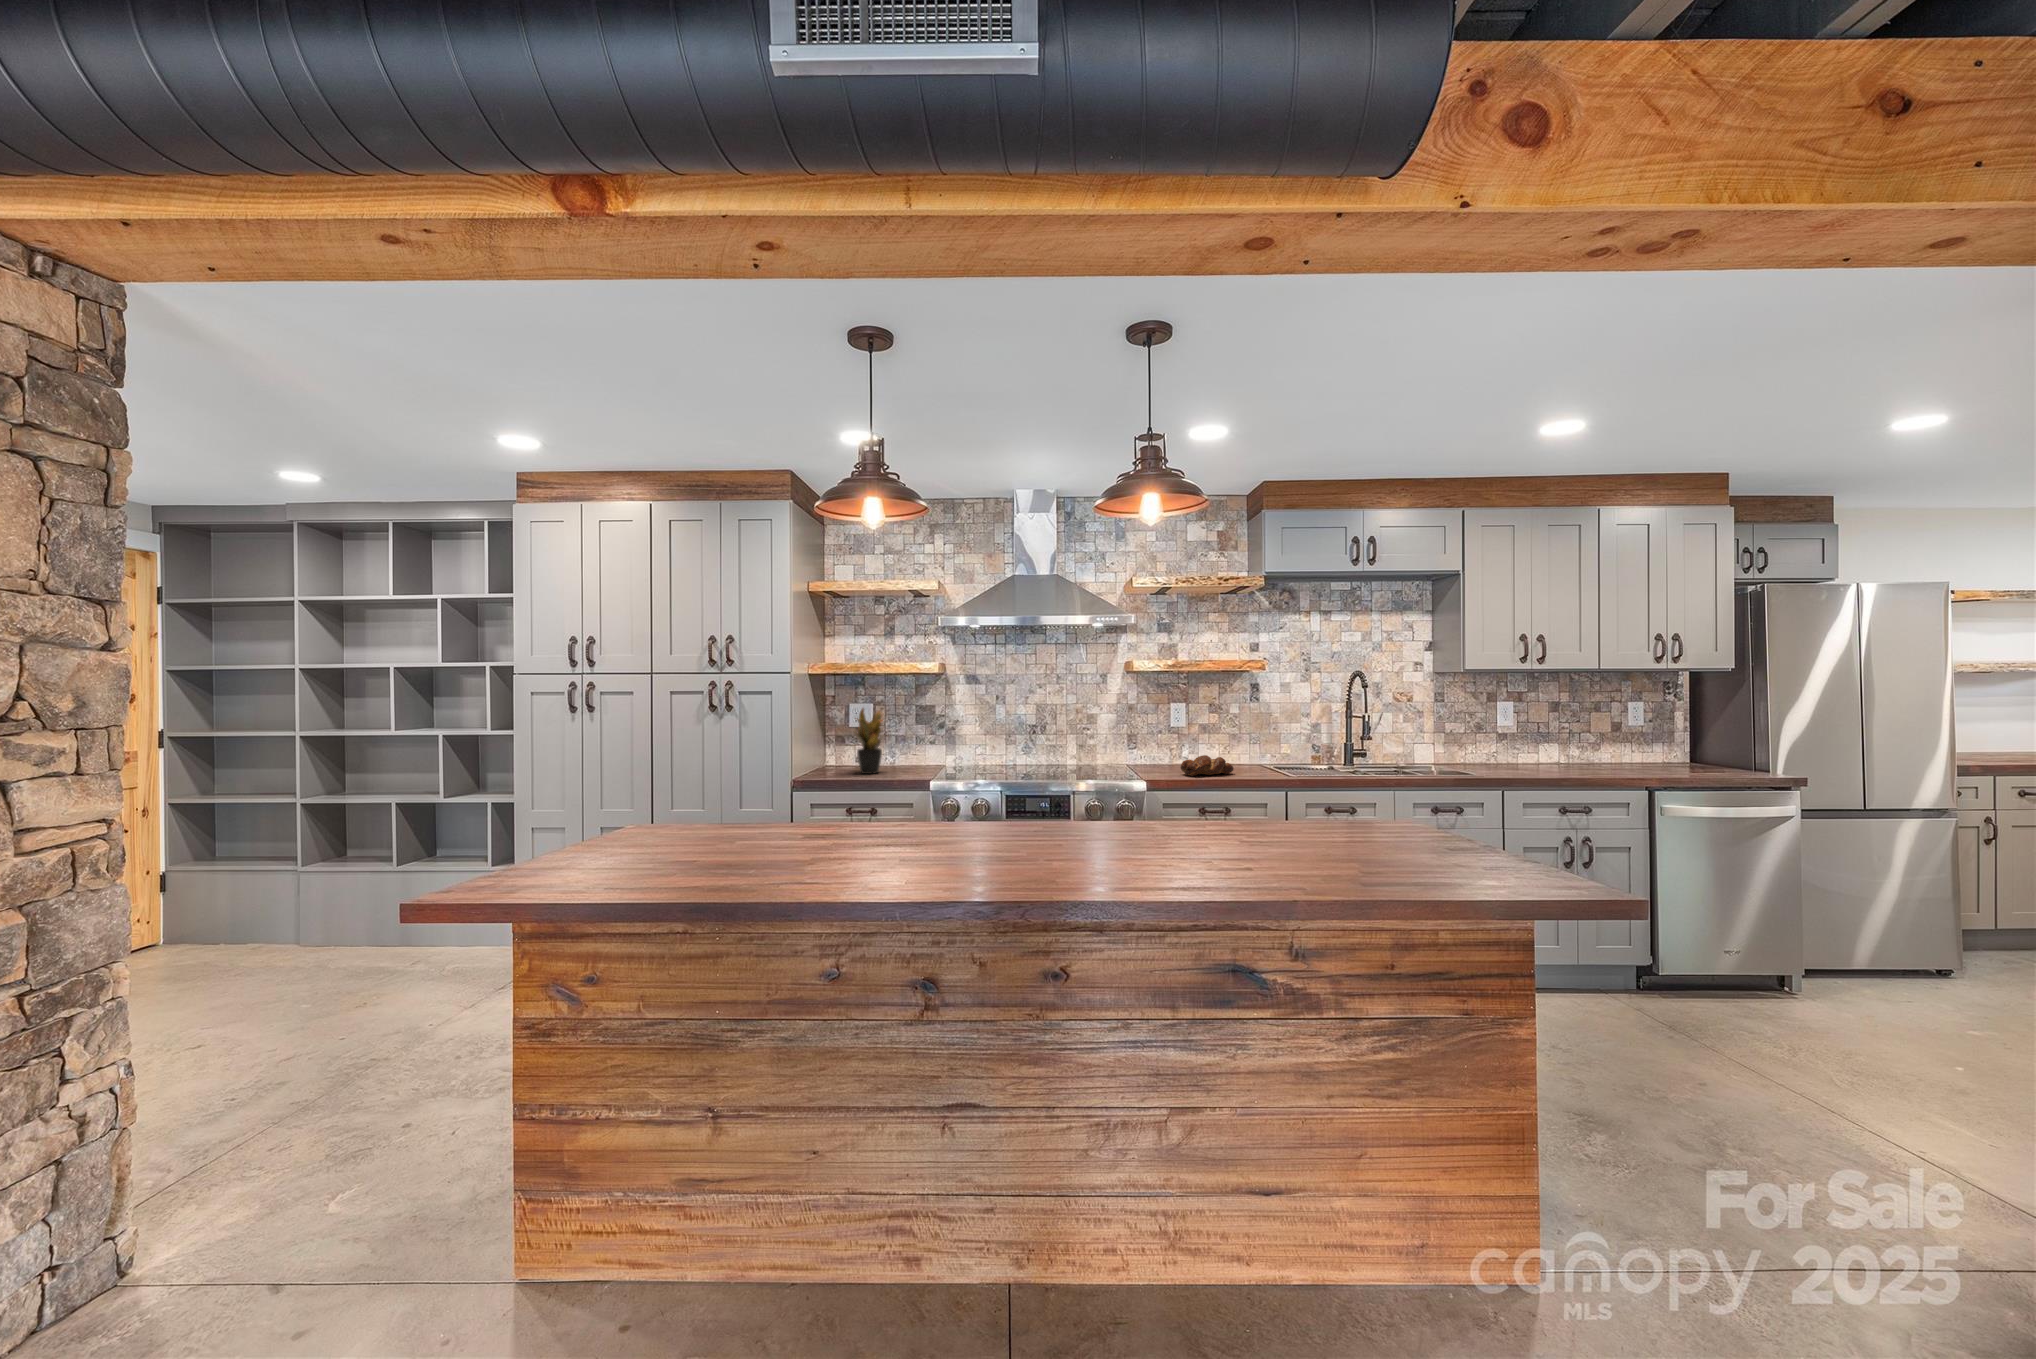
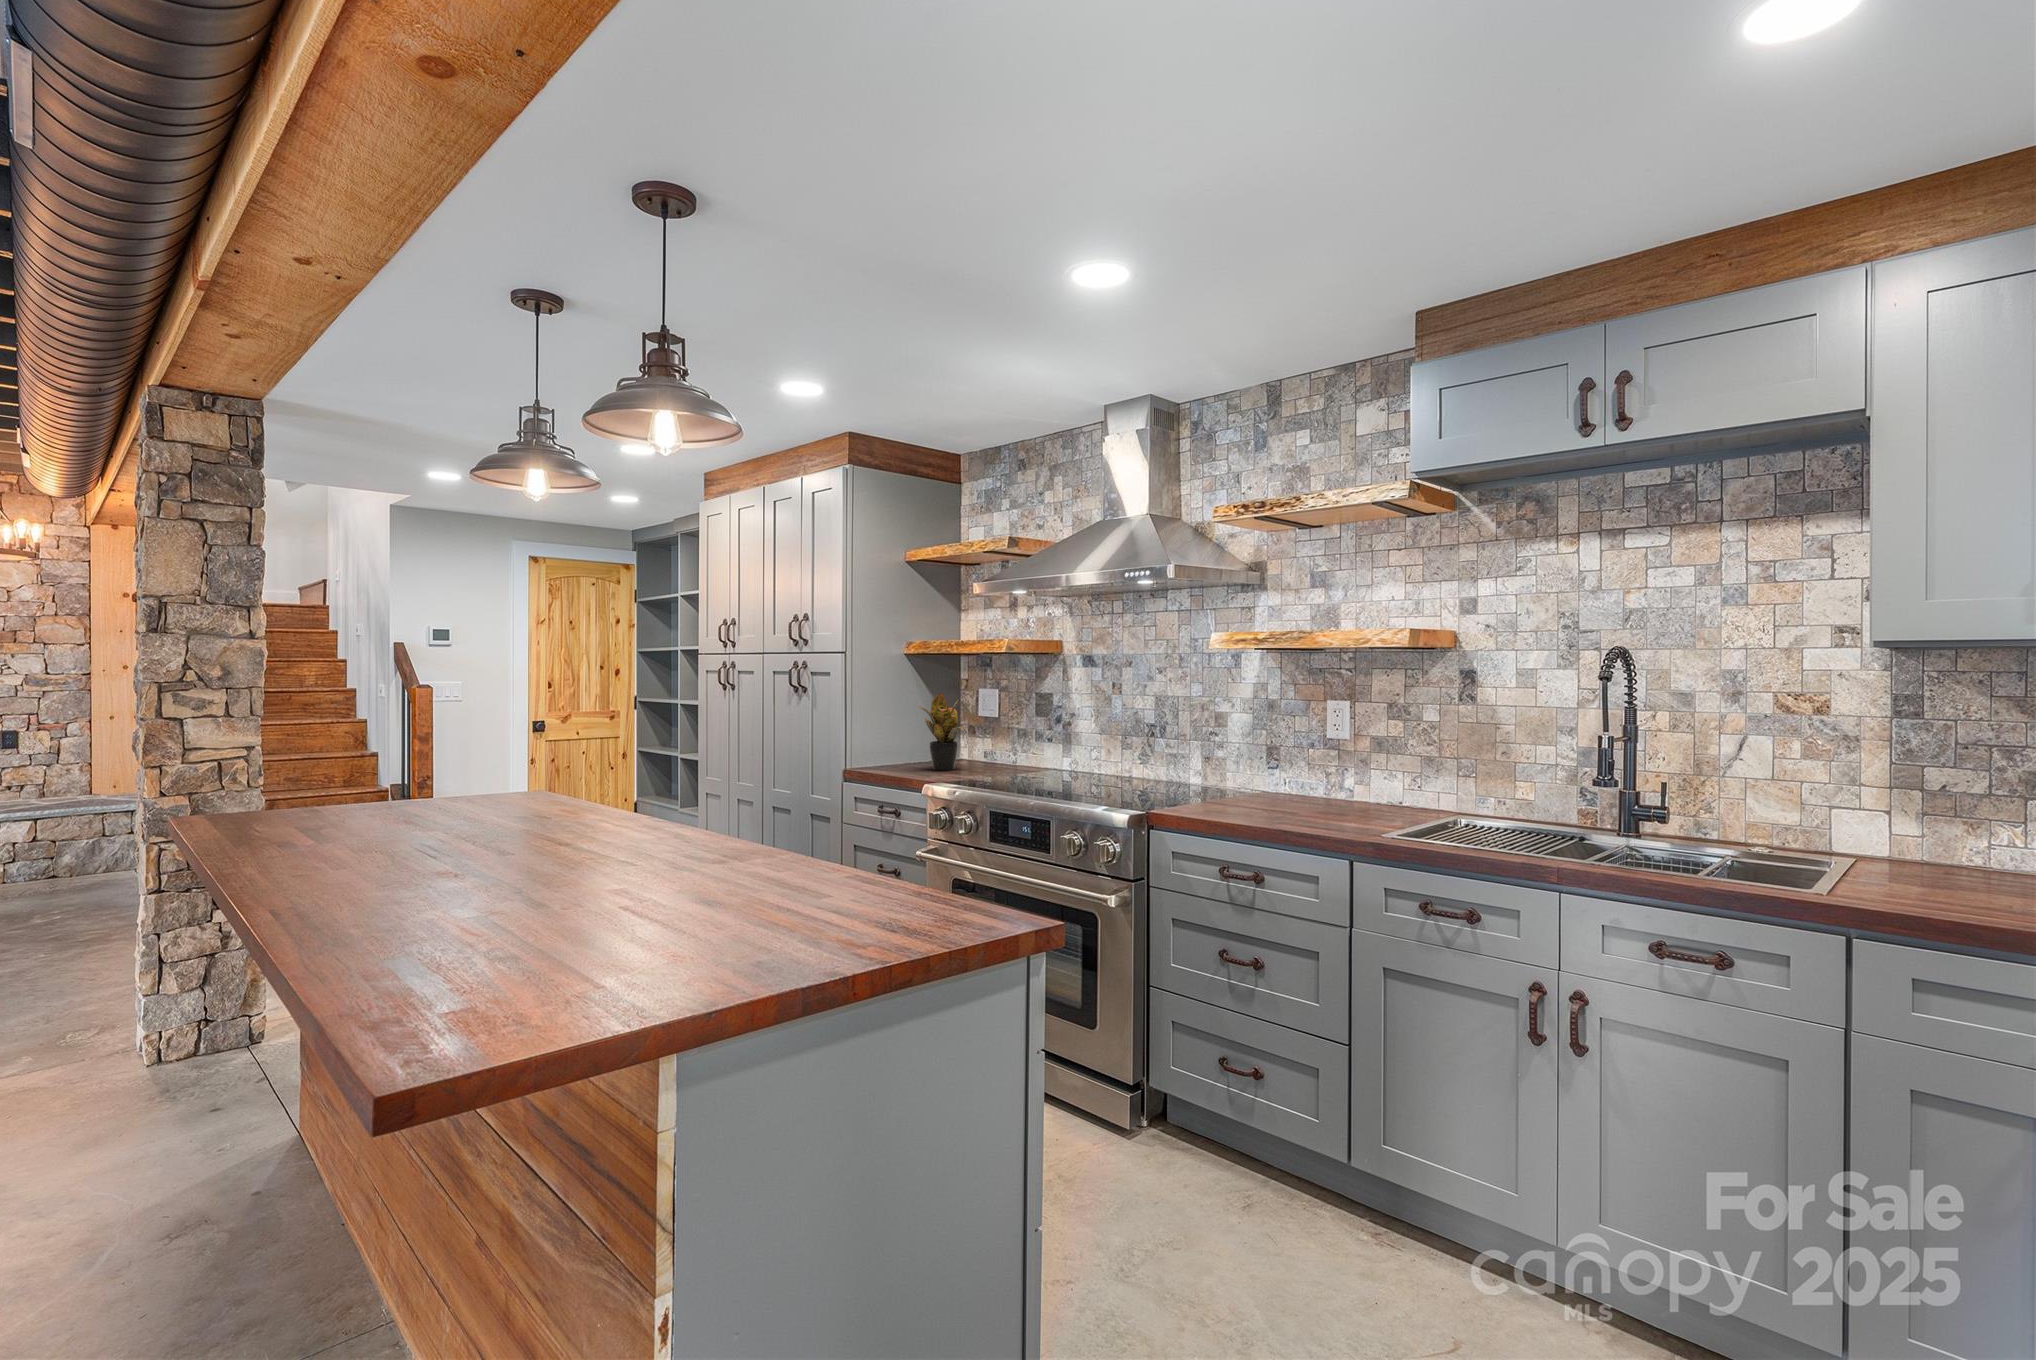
bread loaf: present [1180,755,1234,776] -> none [1228,786,1316,820]

